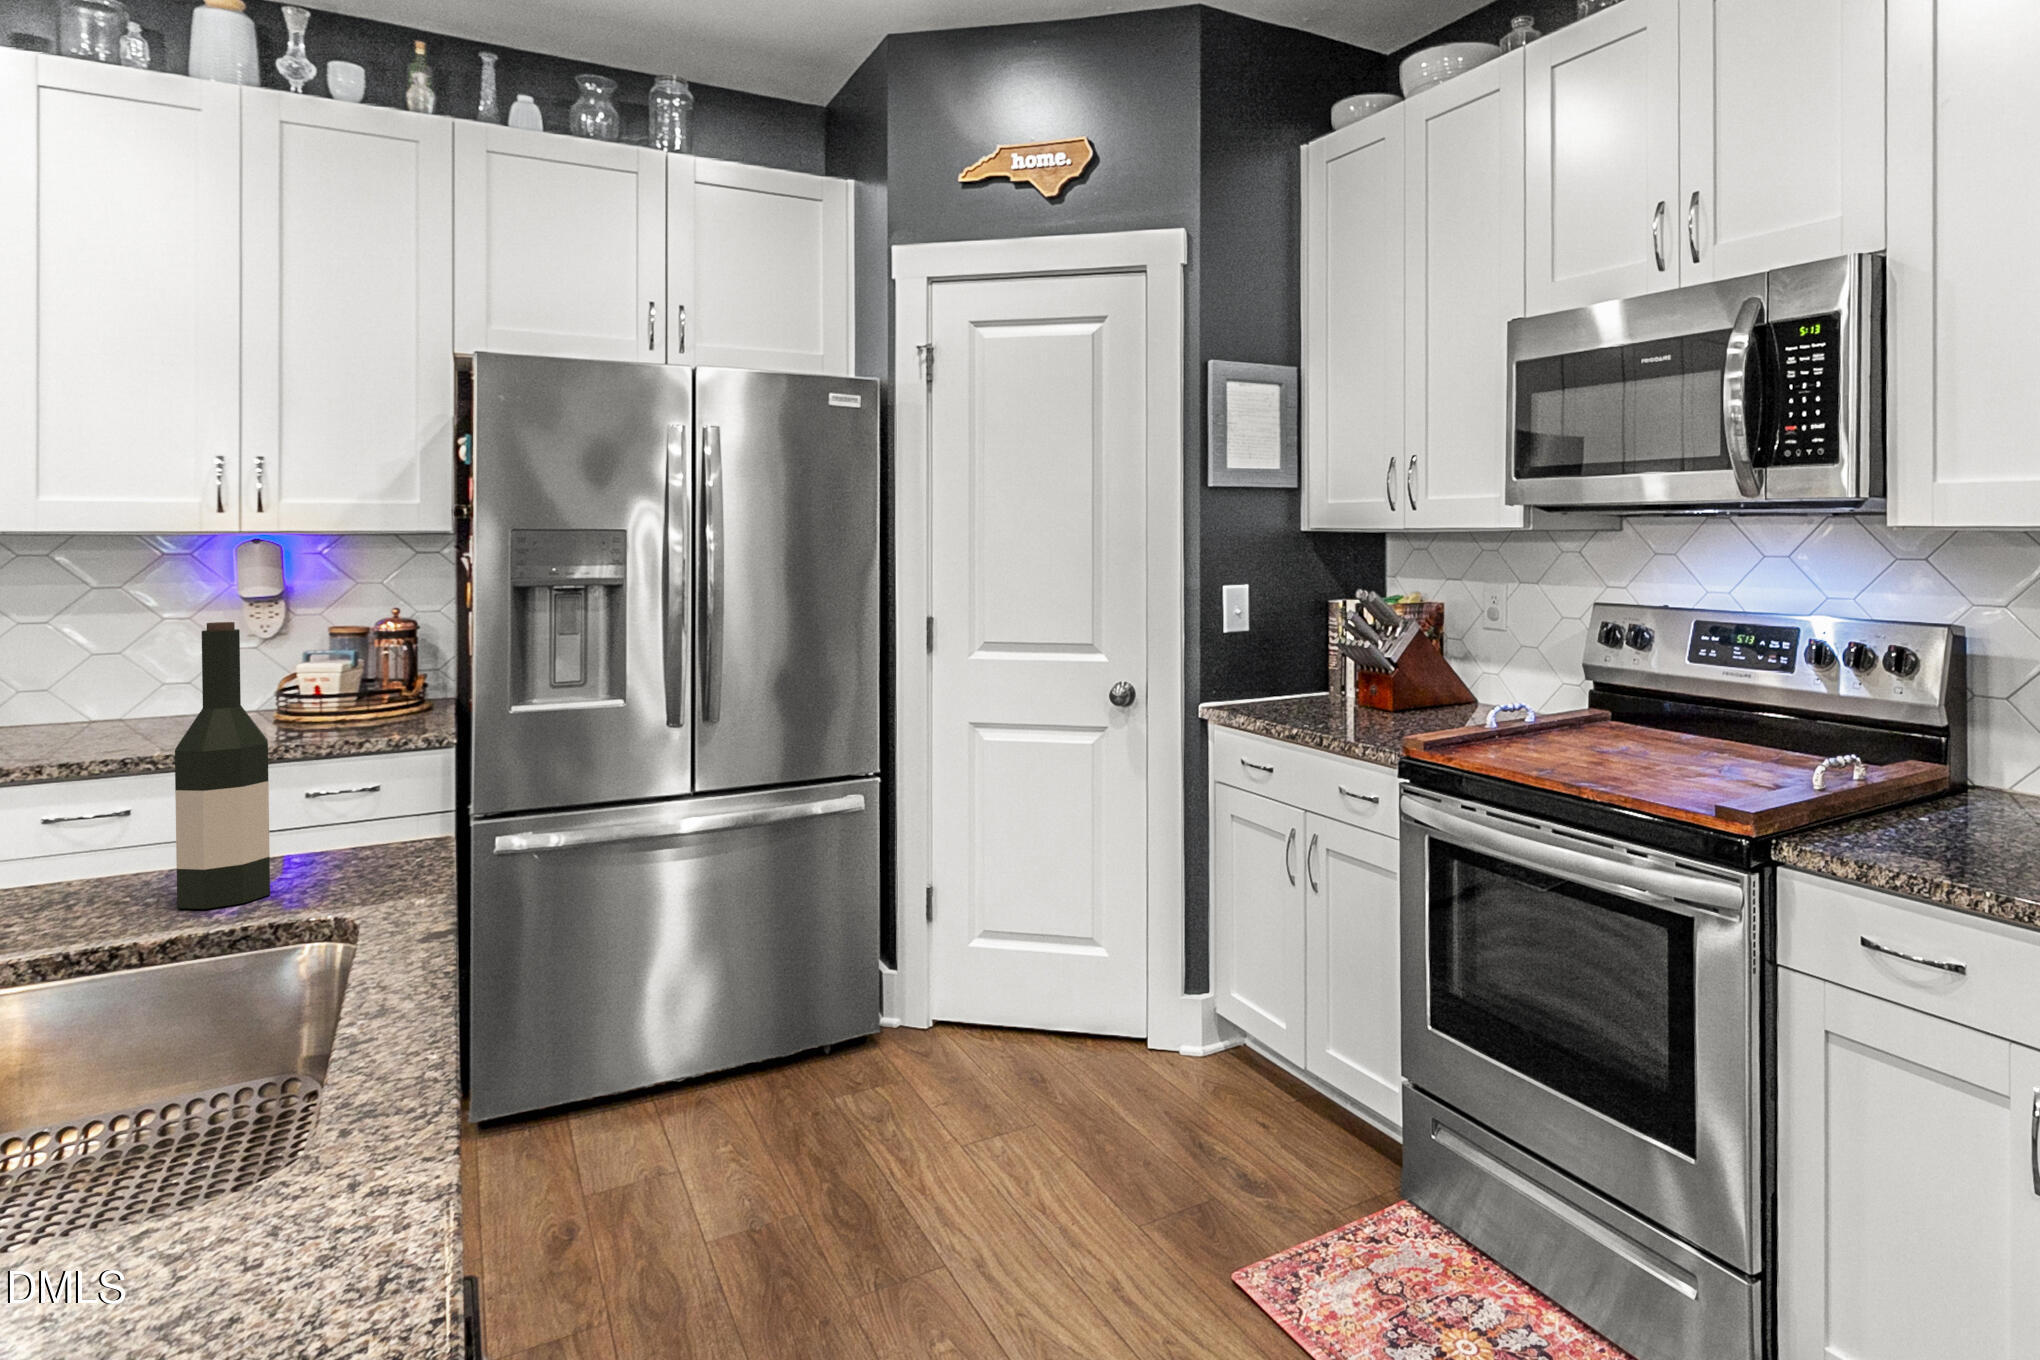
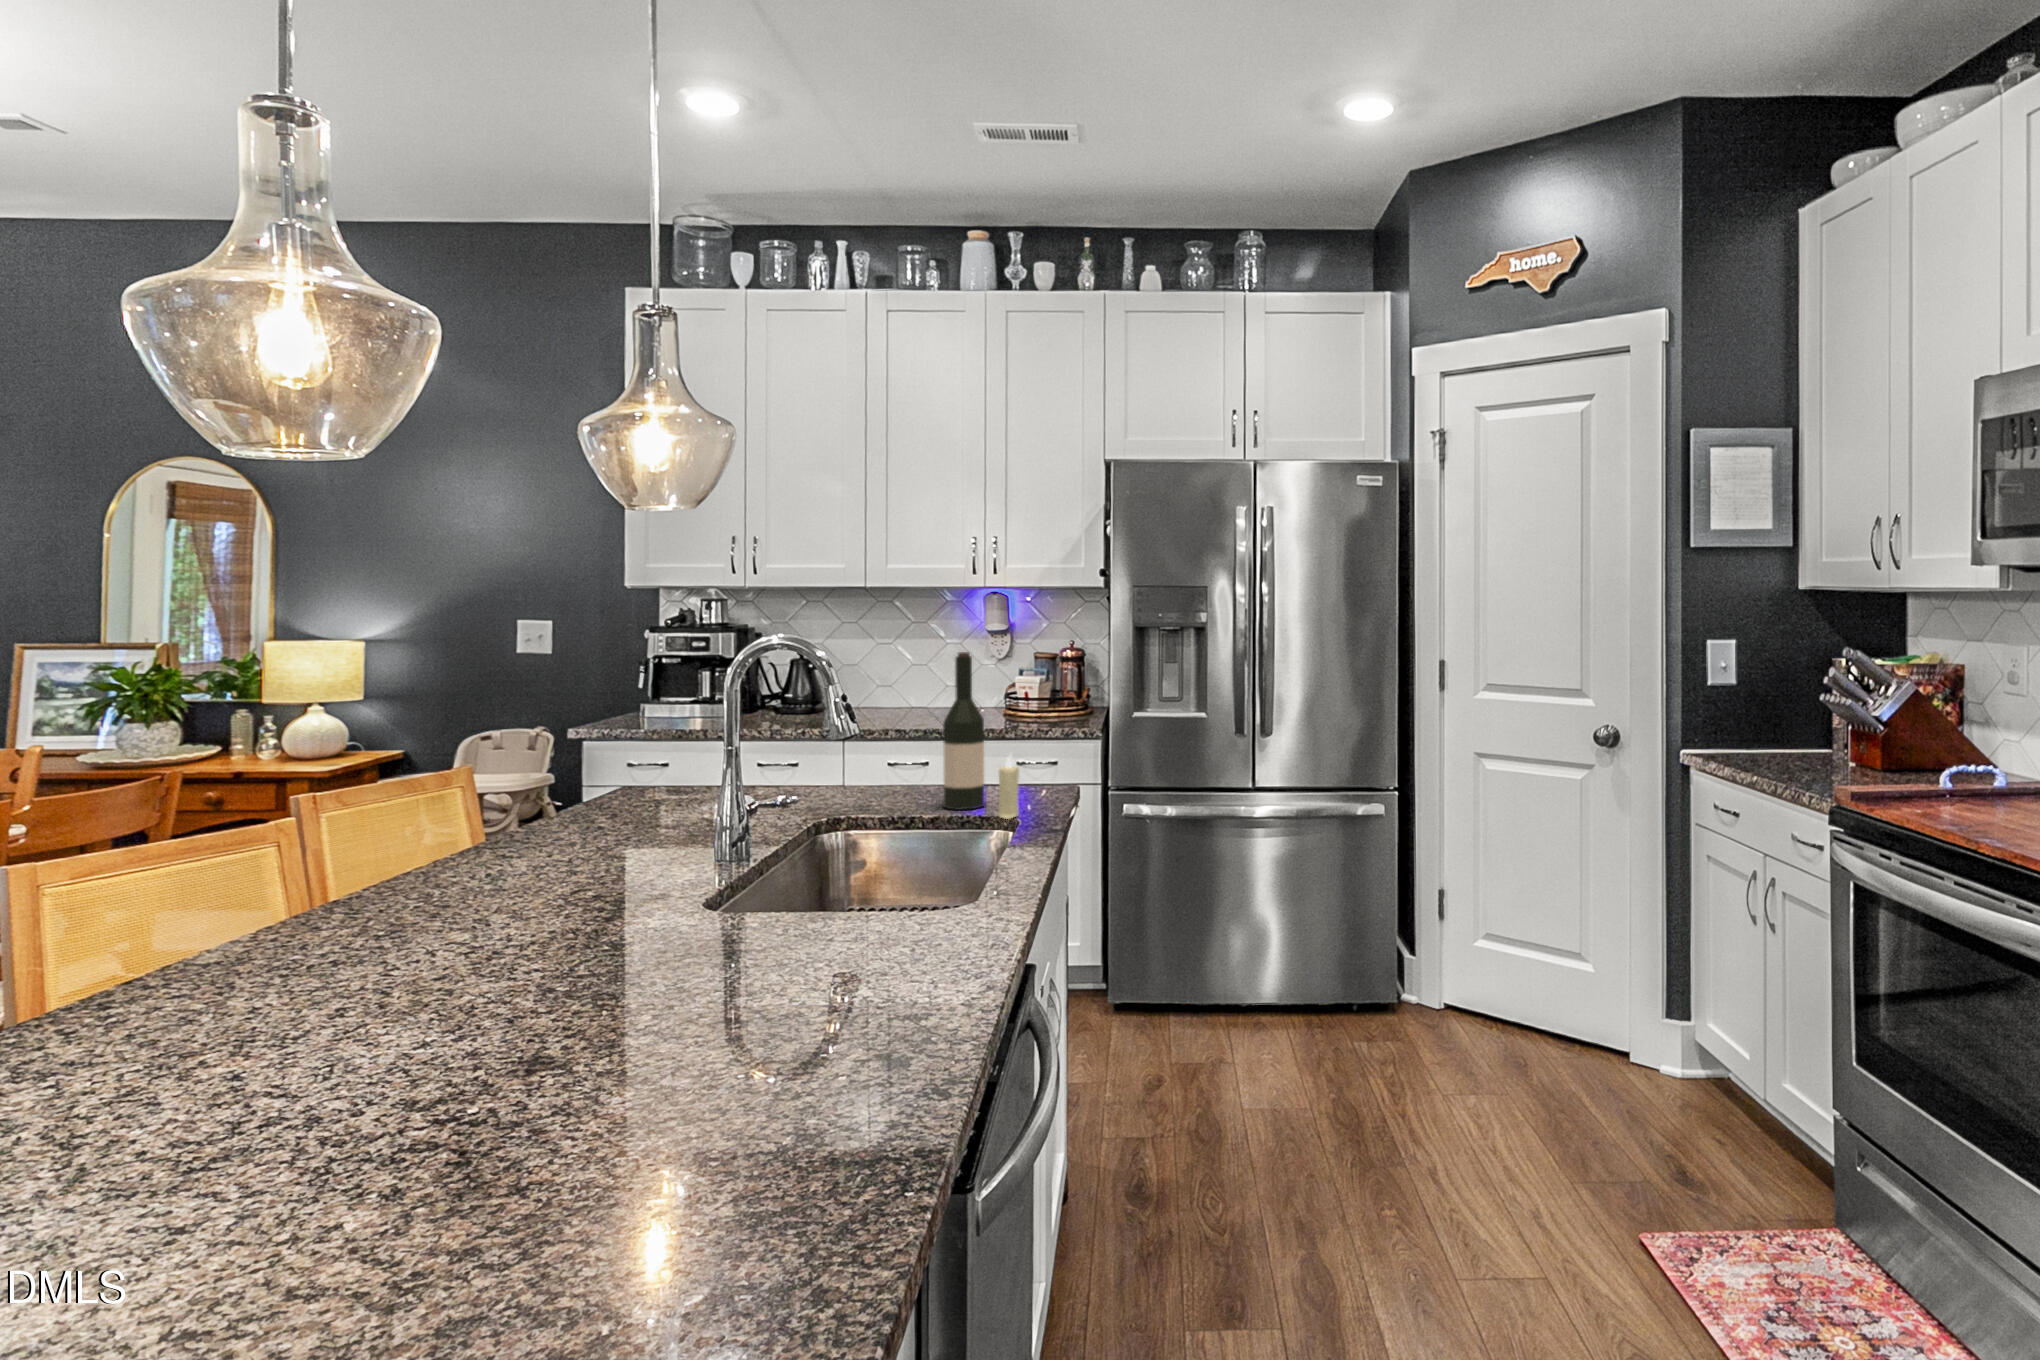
candle: none [300,796,351,916] -> present [998,756,1019,819]

